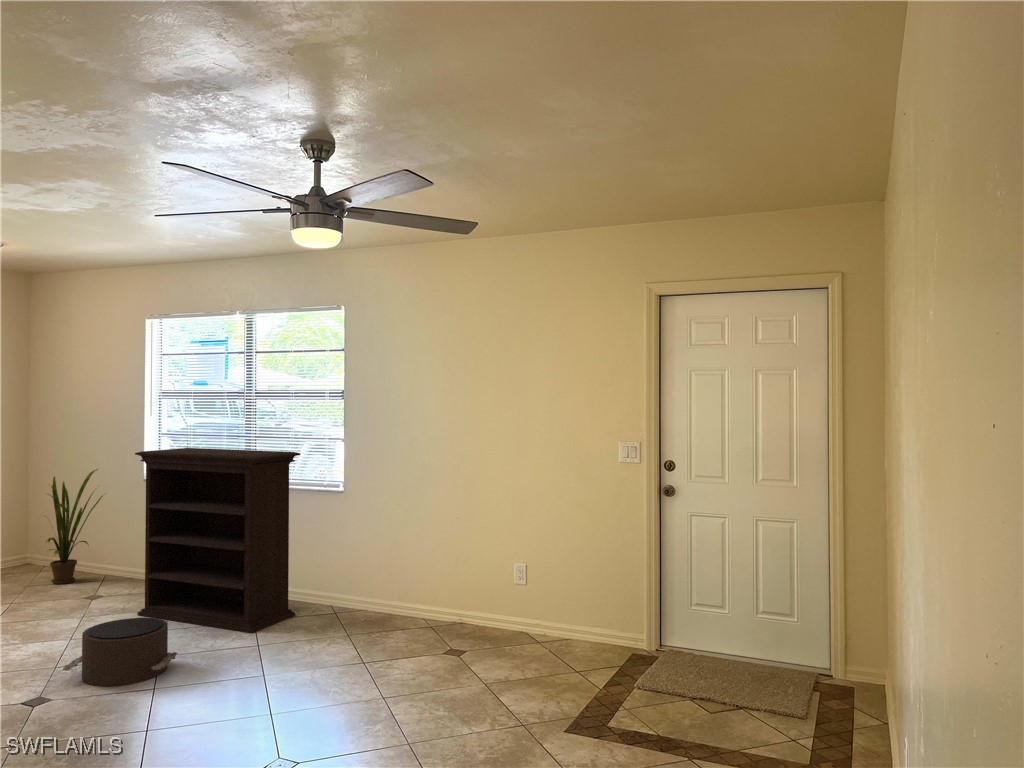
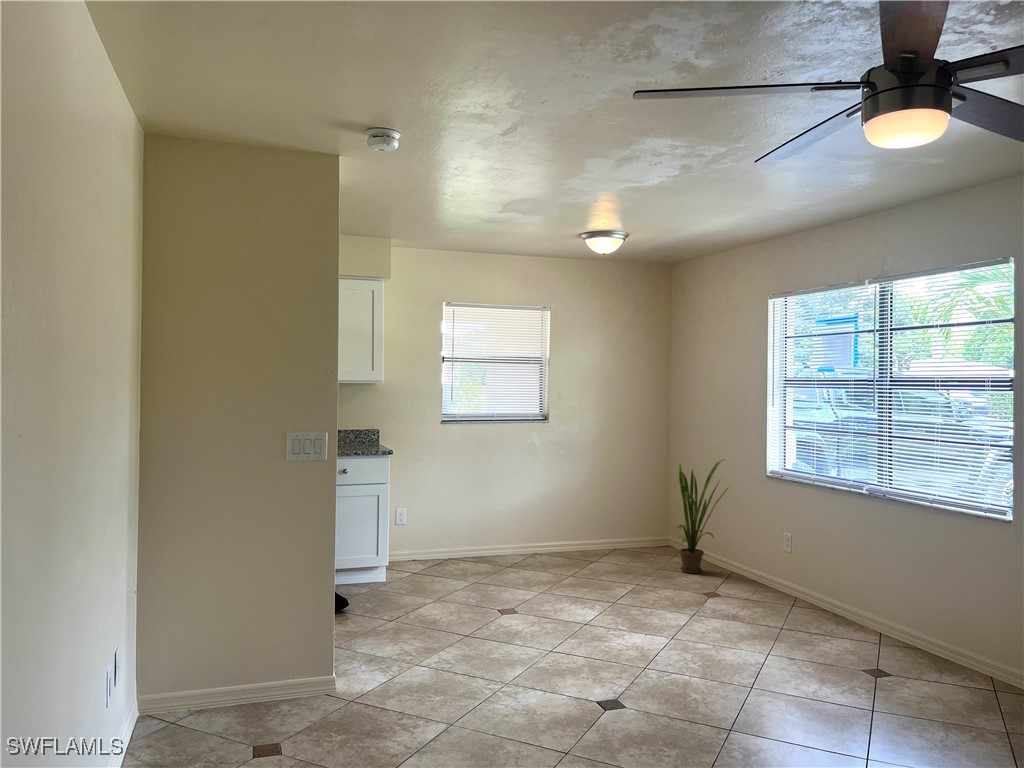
bookshelf: present [135,448,300,633] -> none [743,445,944,691]
pouf: present [62,618,178,686] -> none [645,636,767,719]

